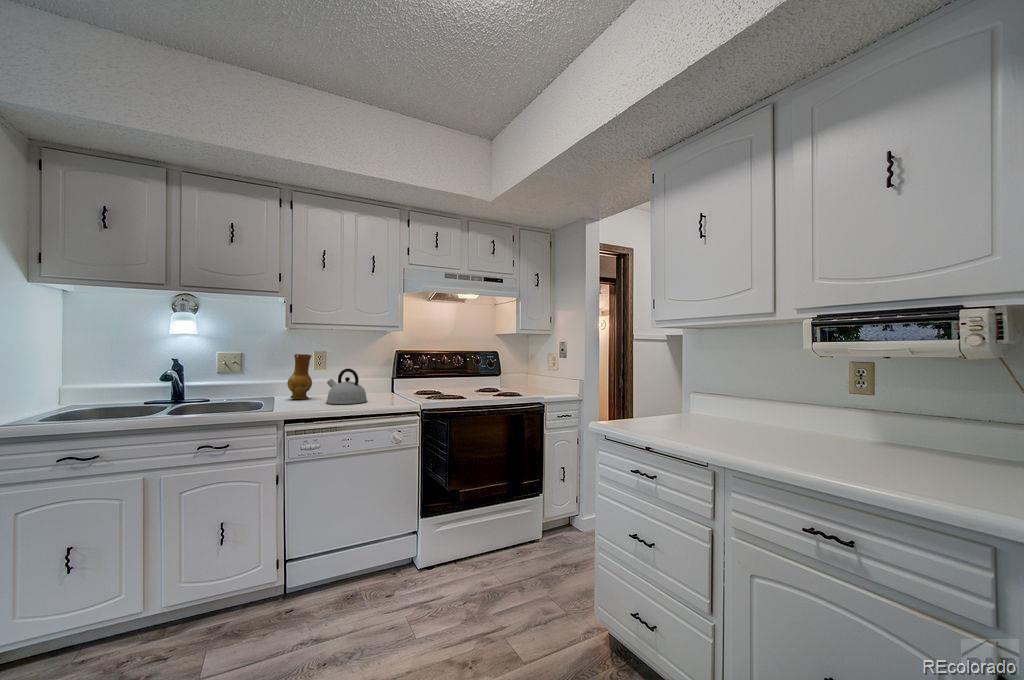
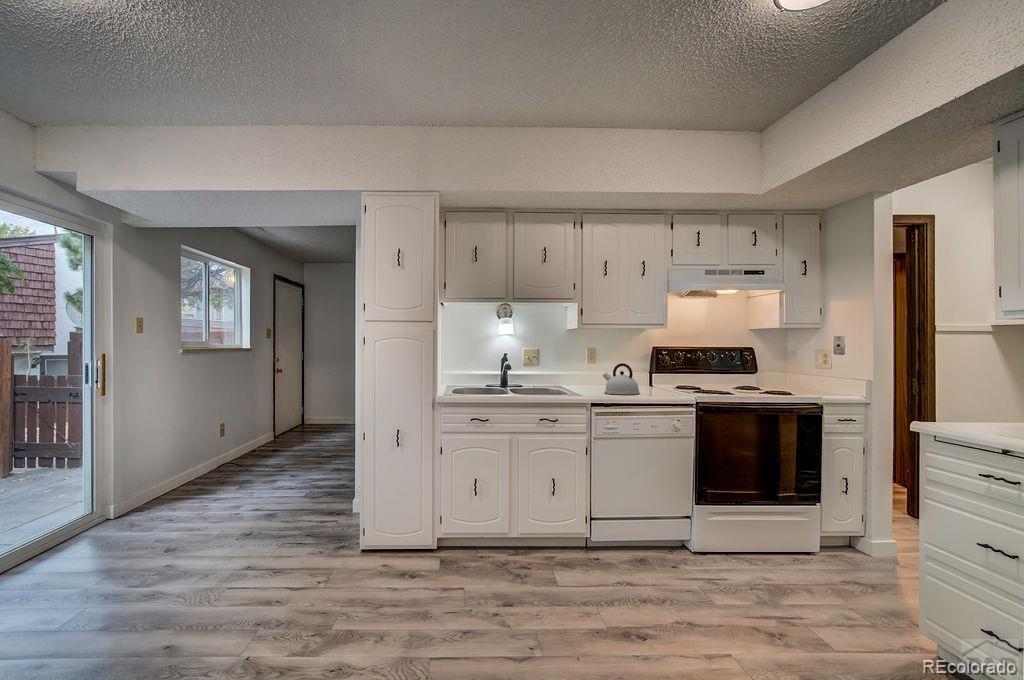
ceramic jug: present [287,354,312,399] -> none [566,351,585,390]

